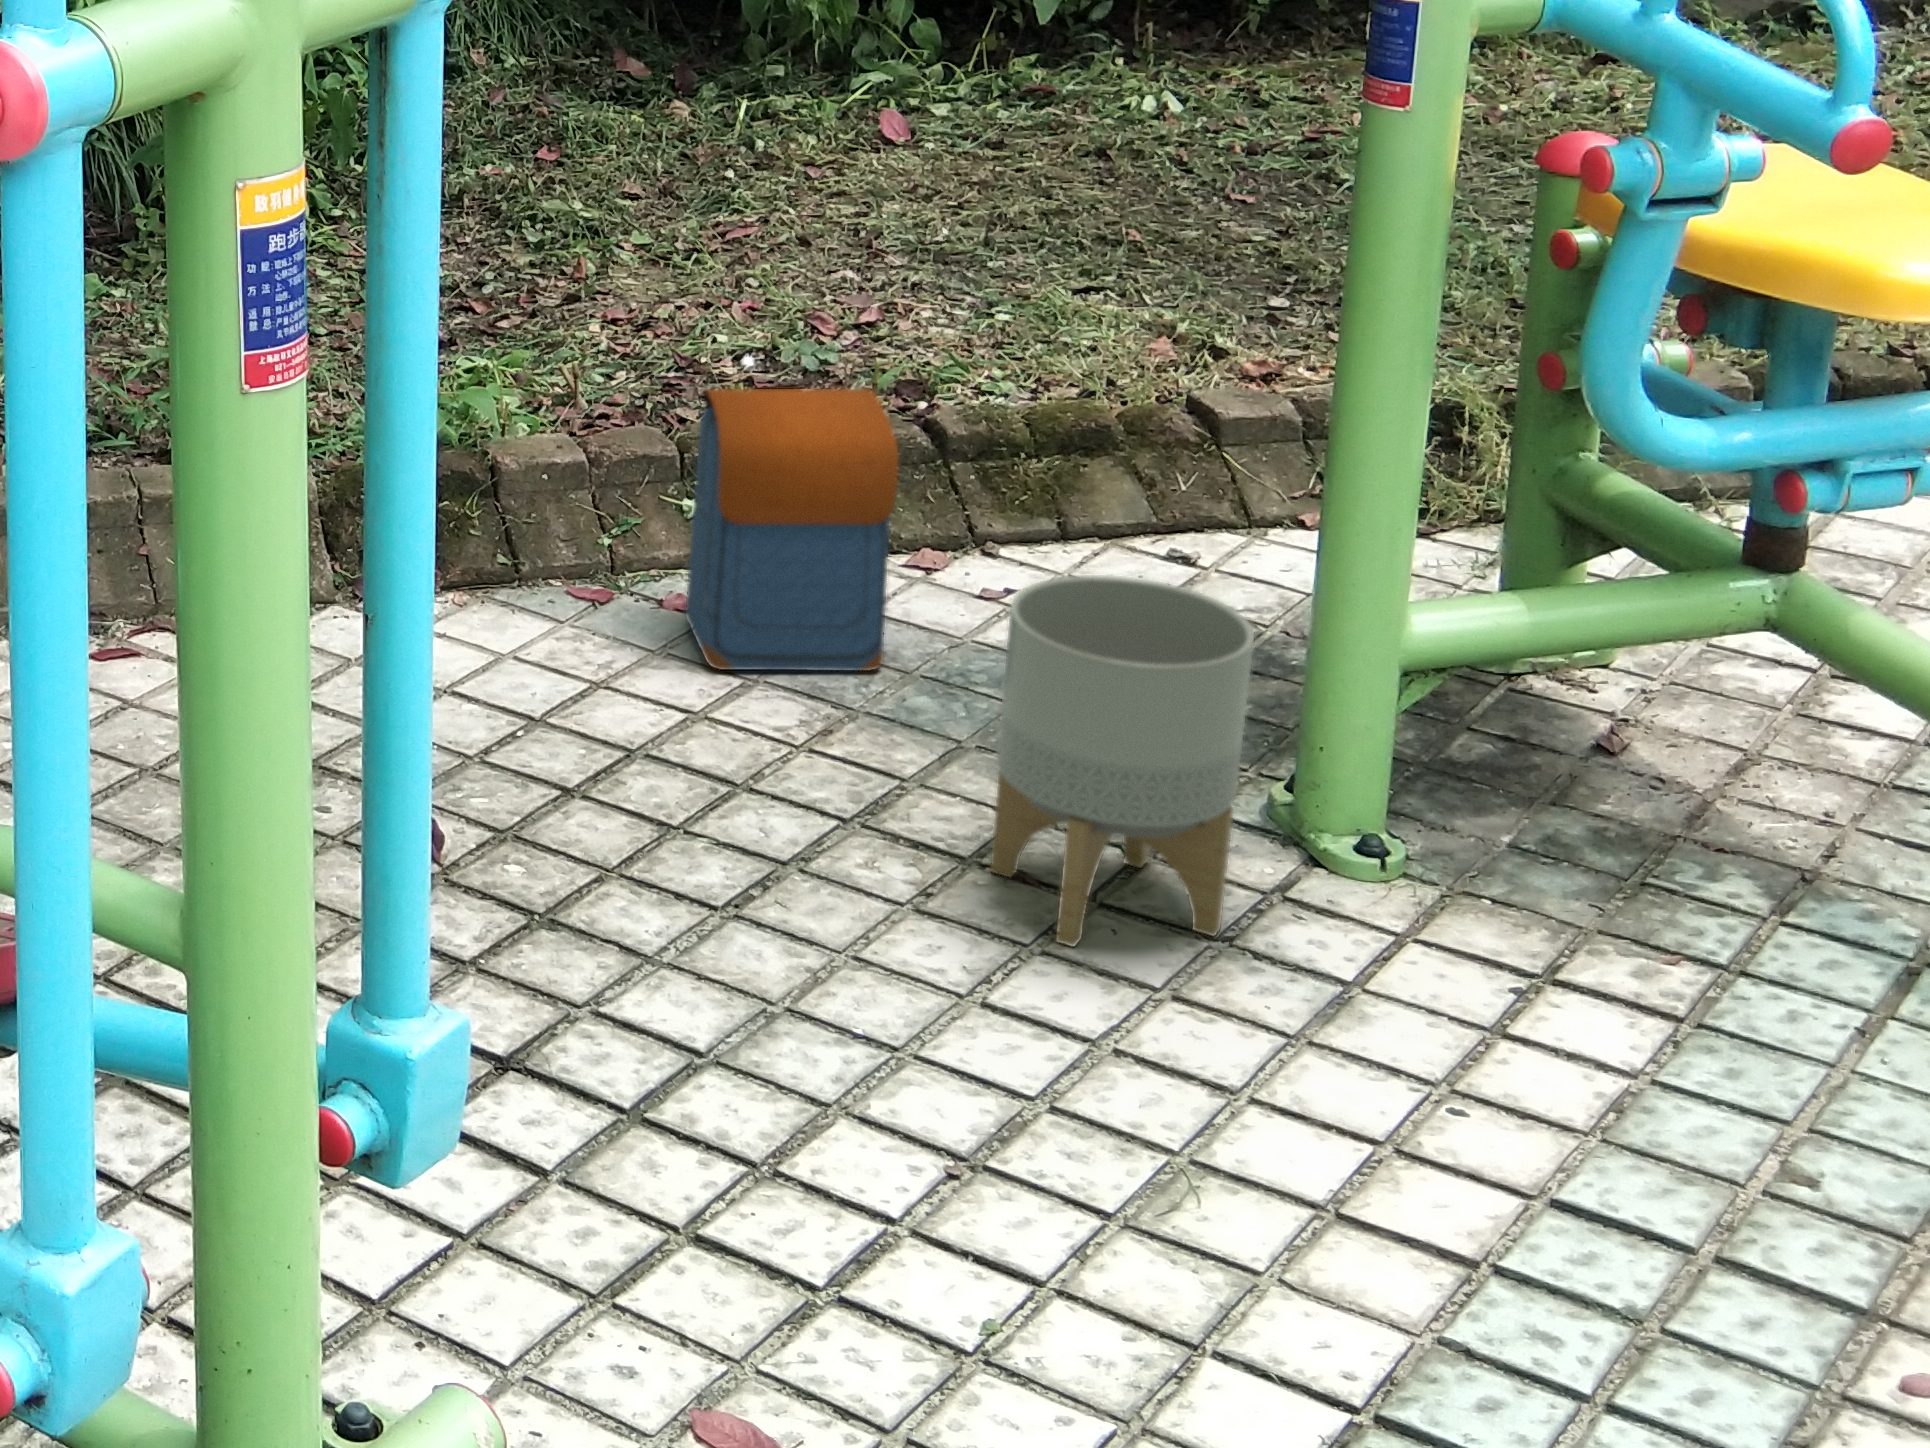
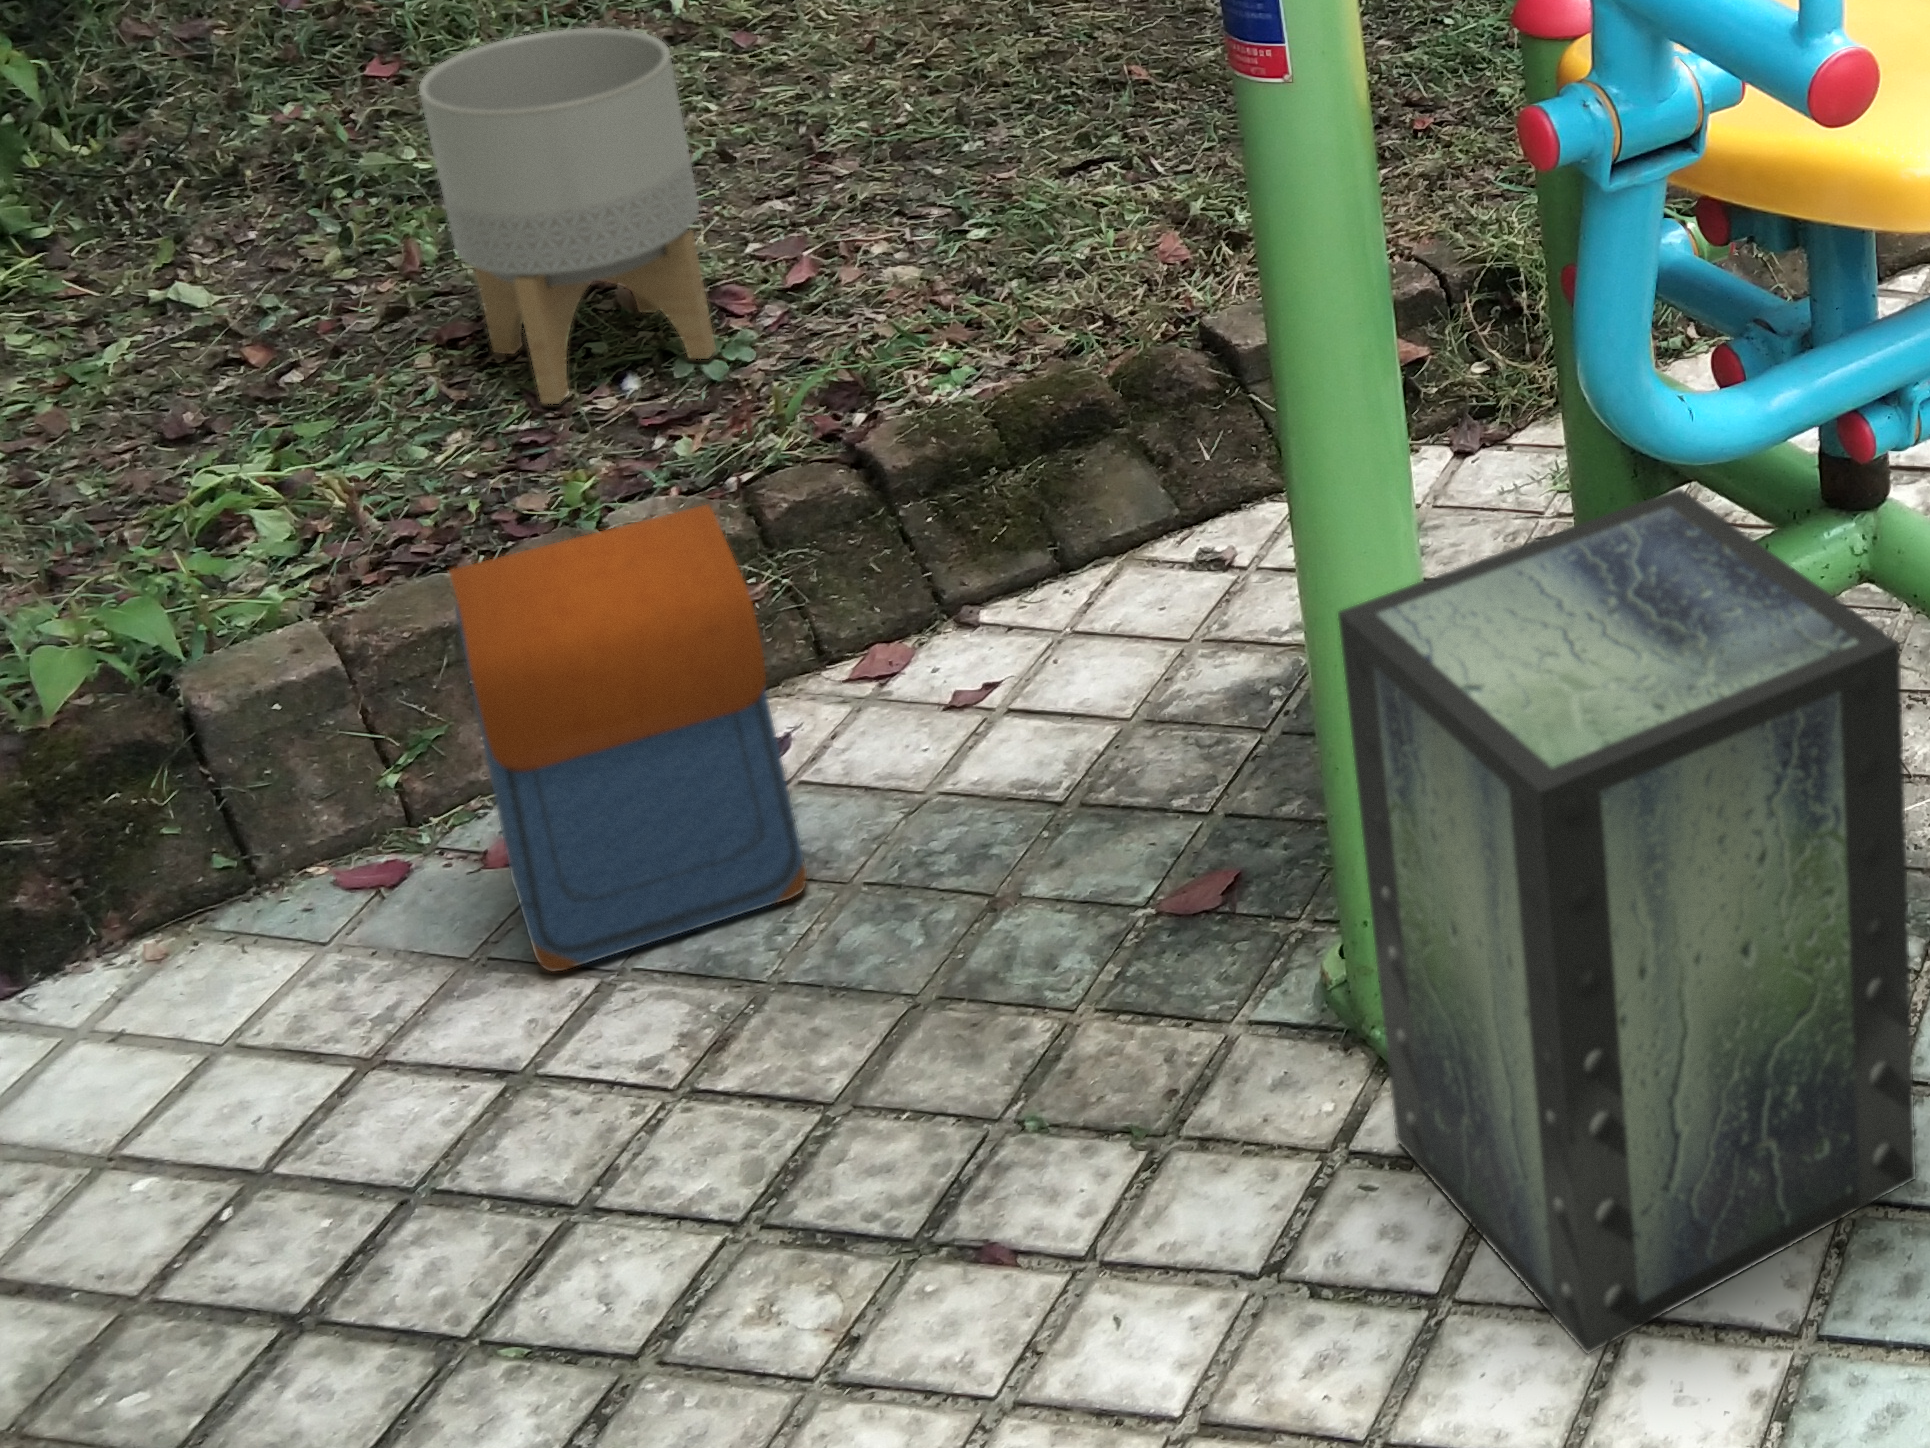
storage box: none [1321,470,1831,1043] -> present [1338,489,1916,1354]
planter: present [991,575,1254,946] -> present [419,28,716,404]

